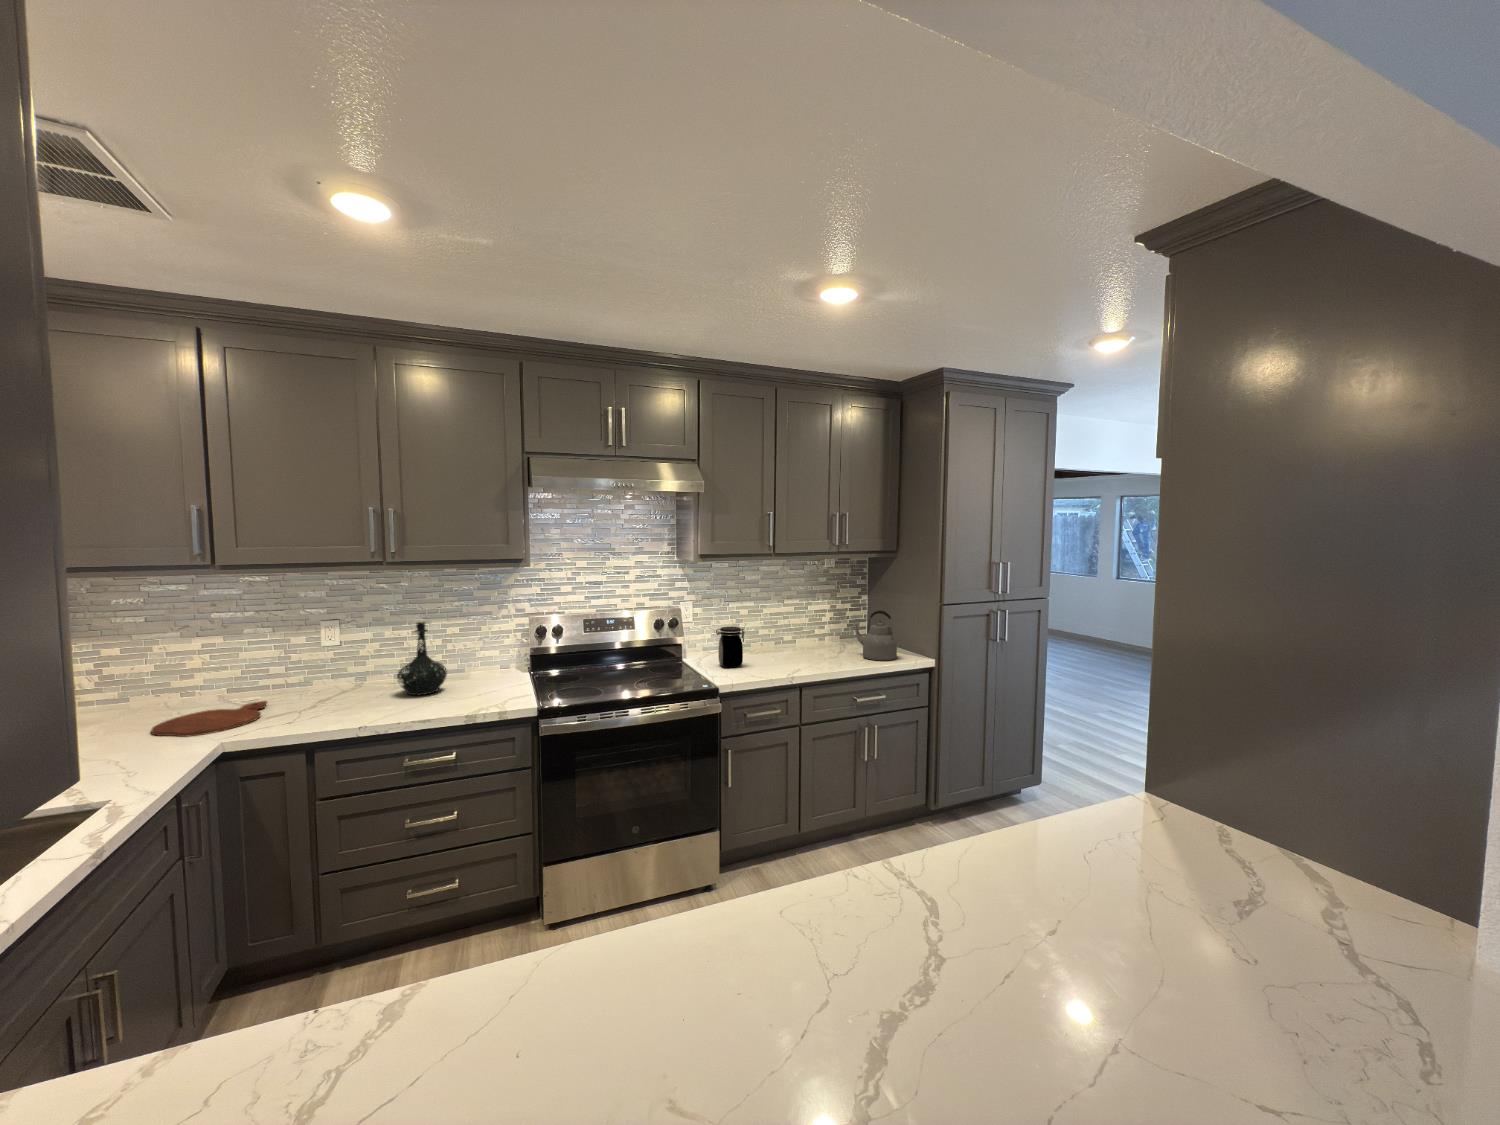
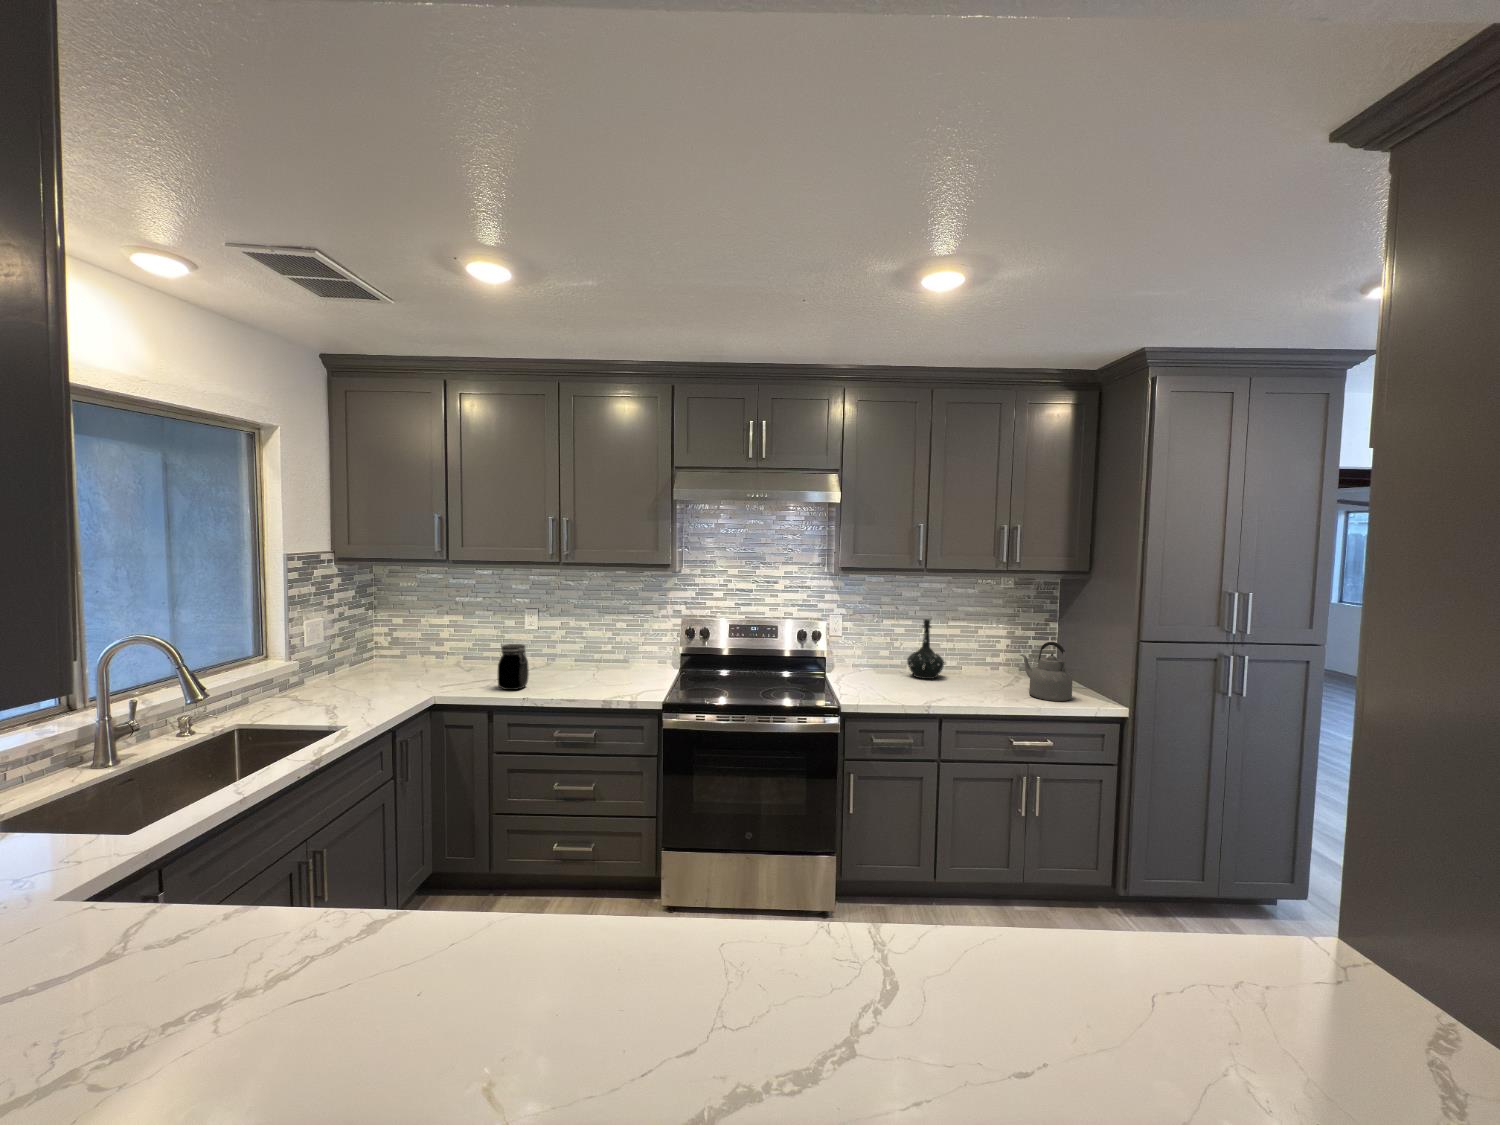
bottle: present [397,622,447,695] -> present [907,619,944,679]
jar: present [716,627,745,668] -> present [498,644,529,690]
cutting board: present [152,701,267,737] -> none [405,669,482,688]

